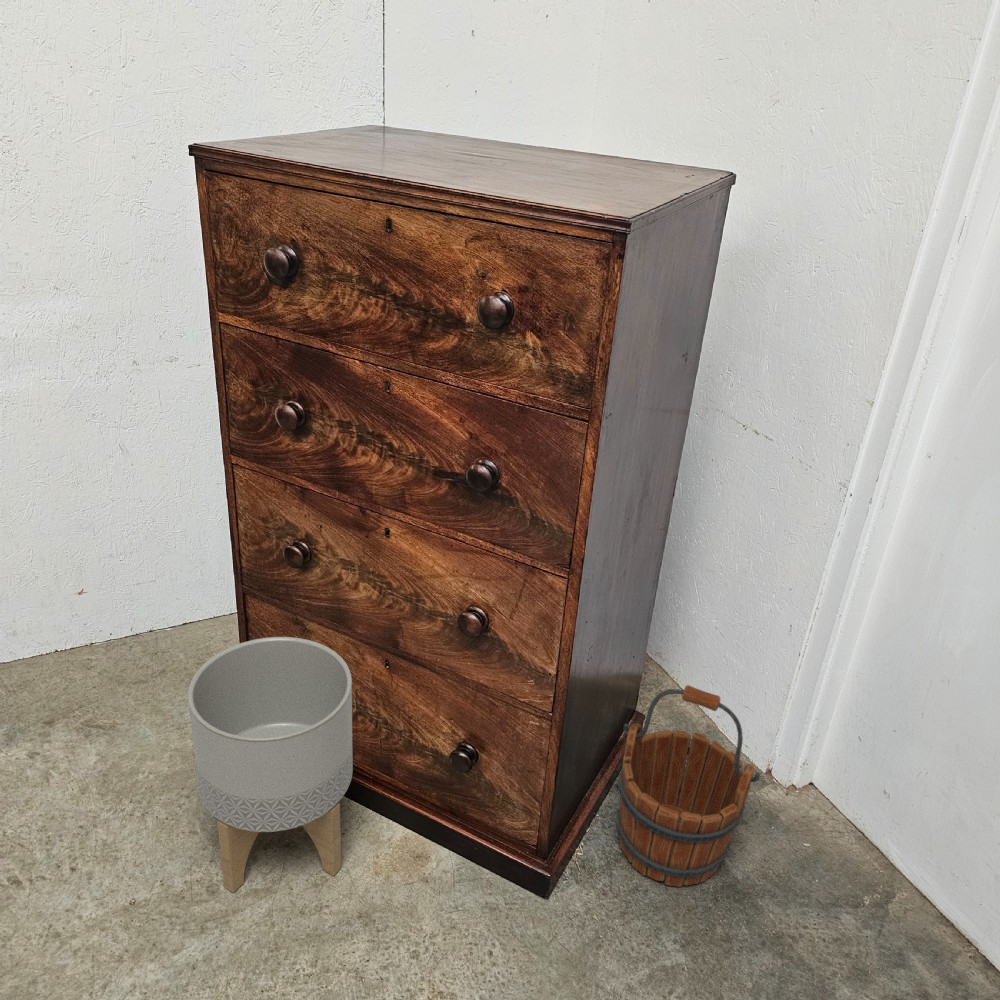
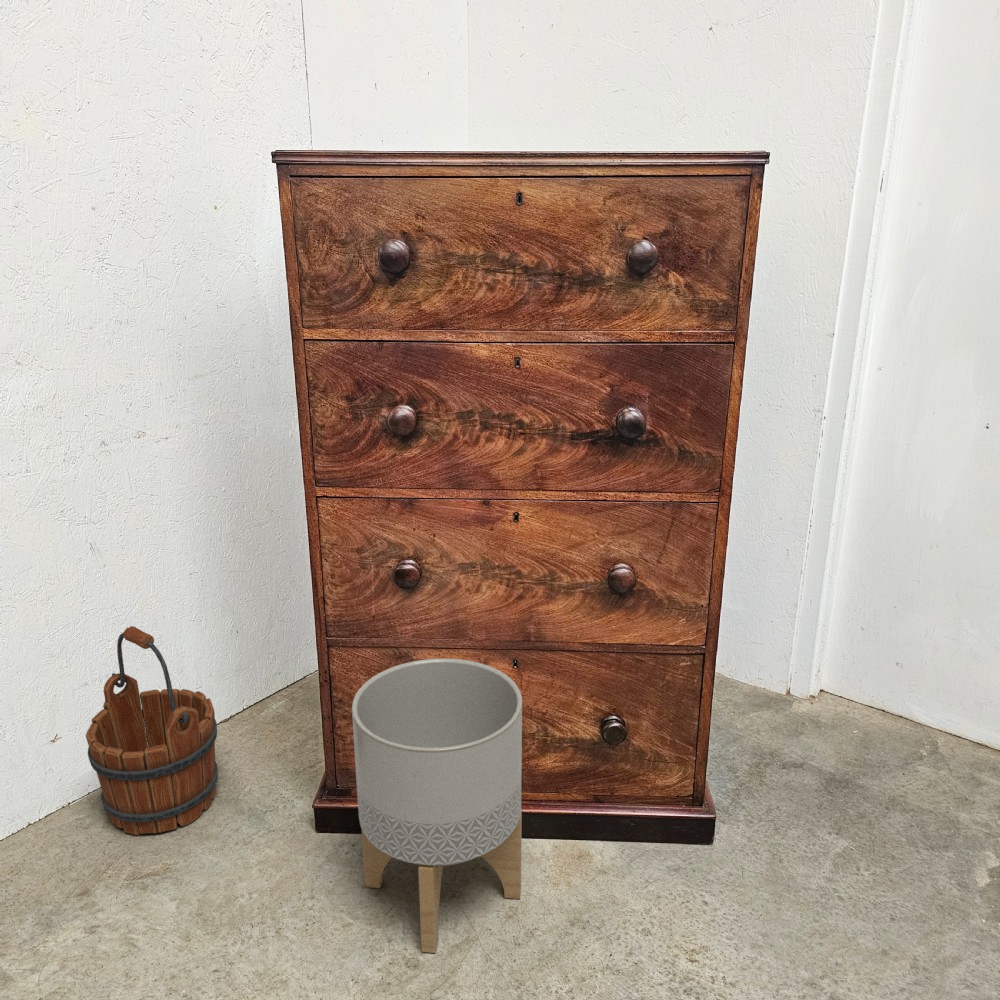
wooden bucket: present [617,685,760,887] -> present [86,626,218,835]

